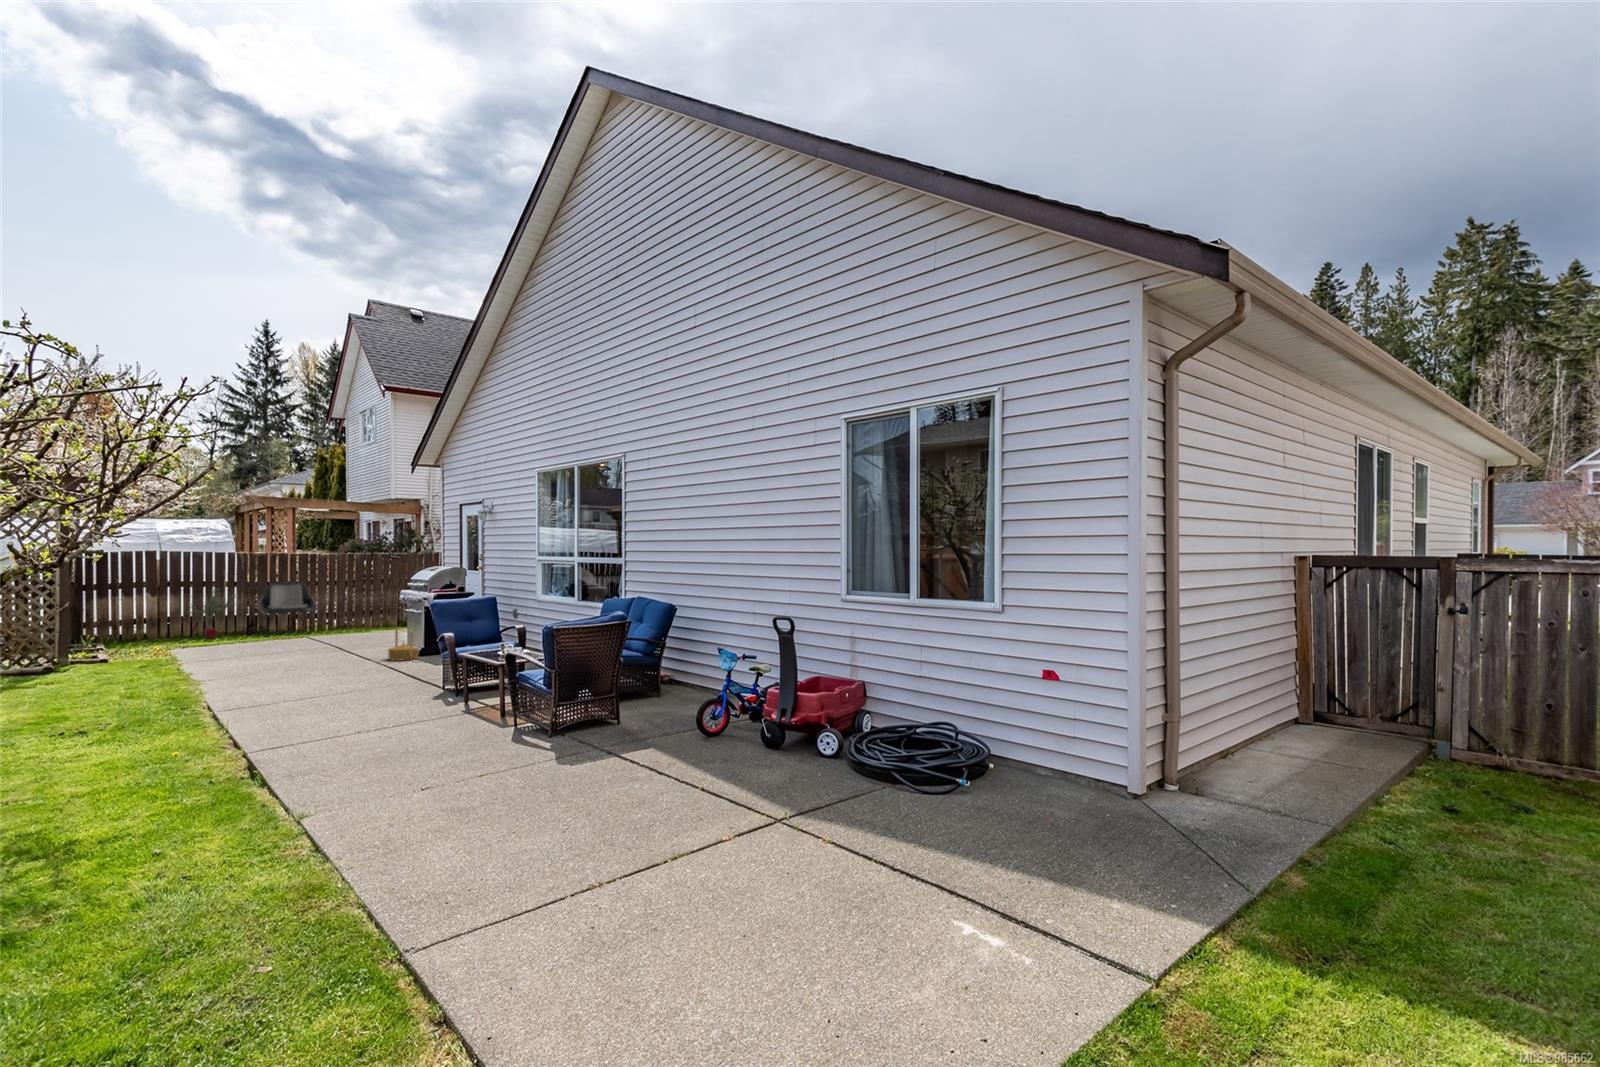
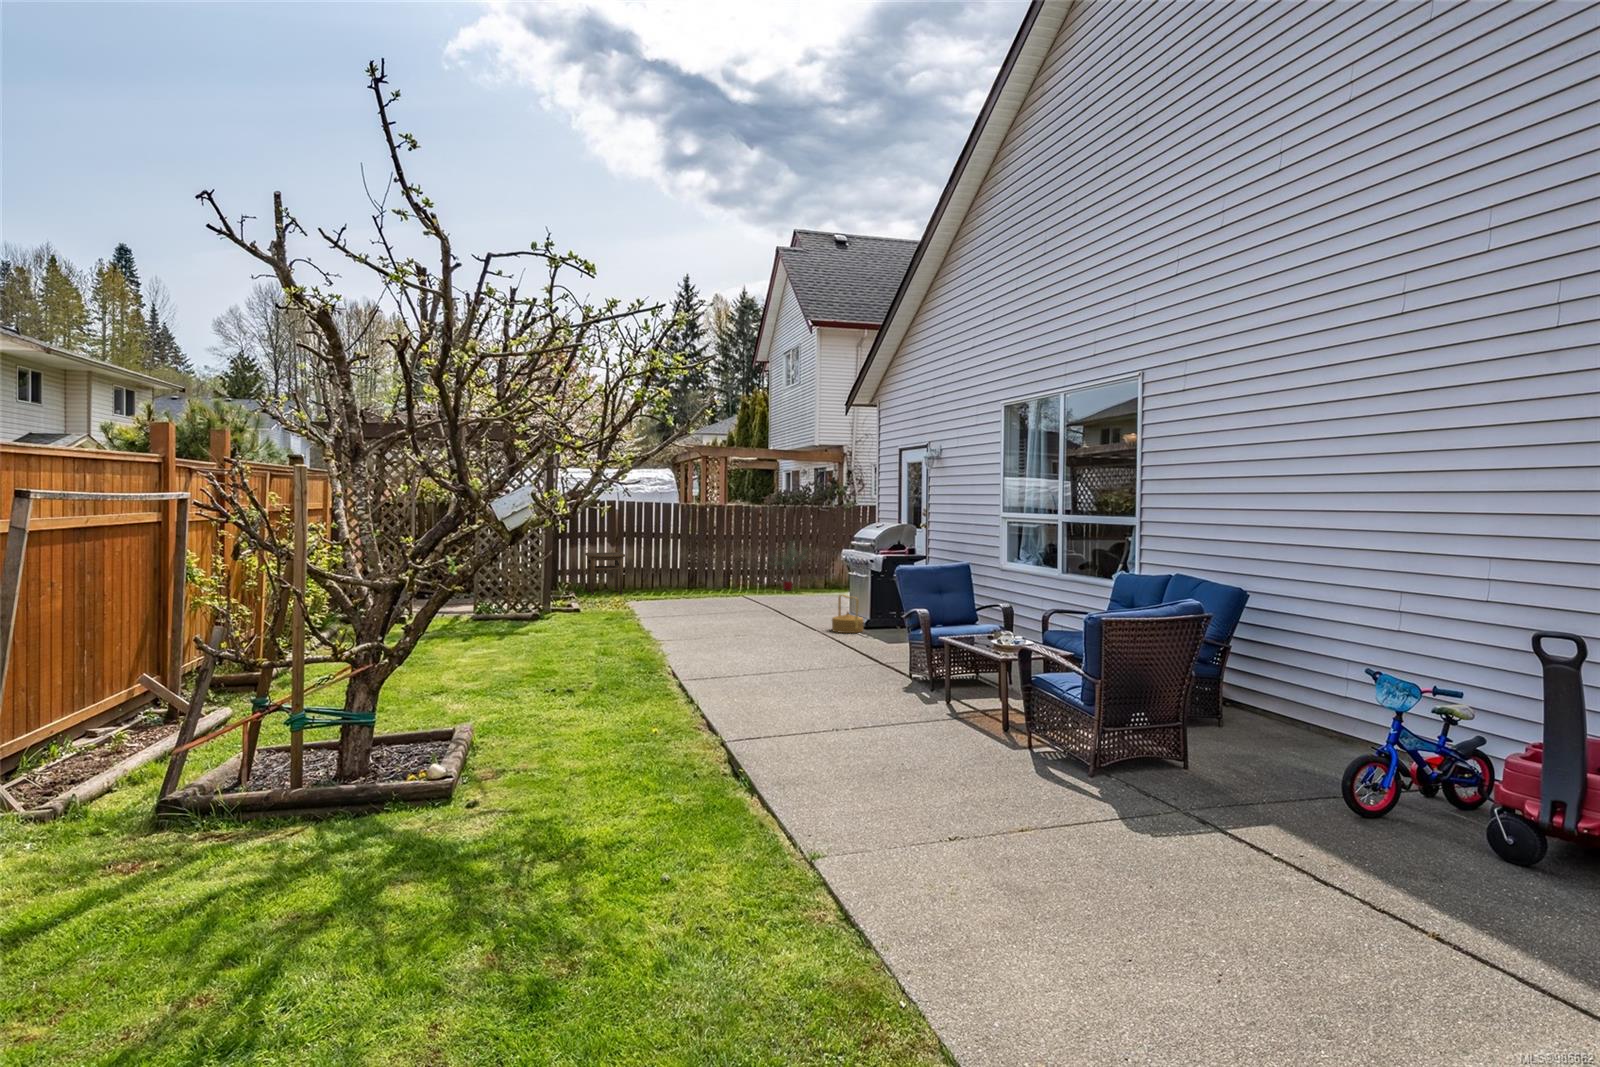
lounge chair: present [258,583,316,637] -> none [698,537,749,594]
potted tree: present [187,590,236,639] -> present [770,541,807,591]
side table: none [117,602,169,646] -> present [585,552,625,595]

